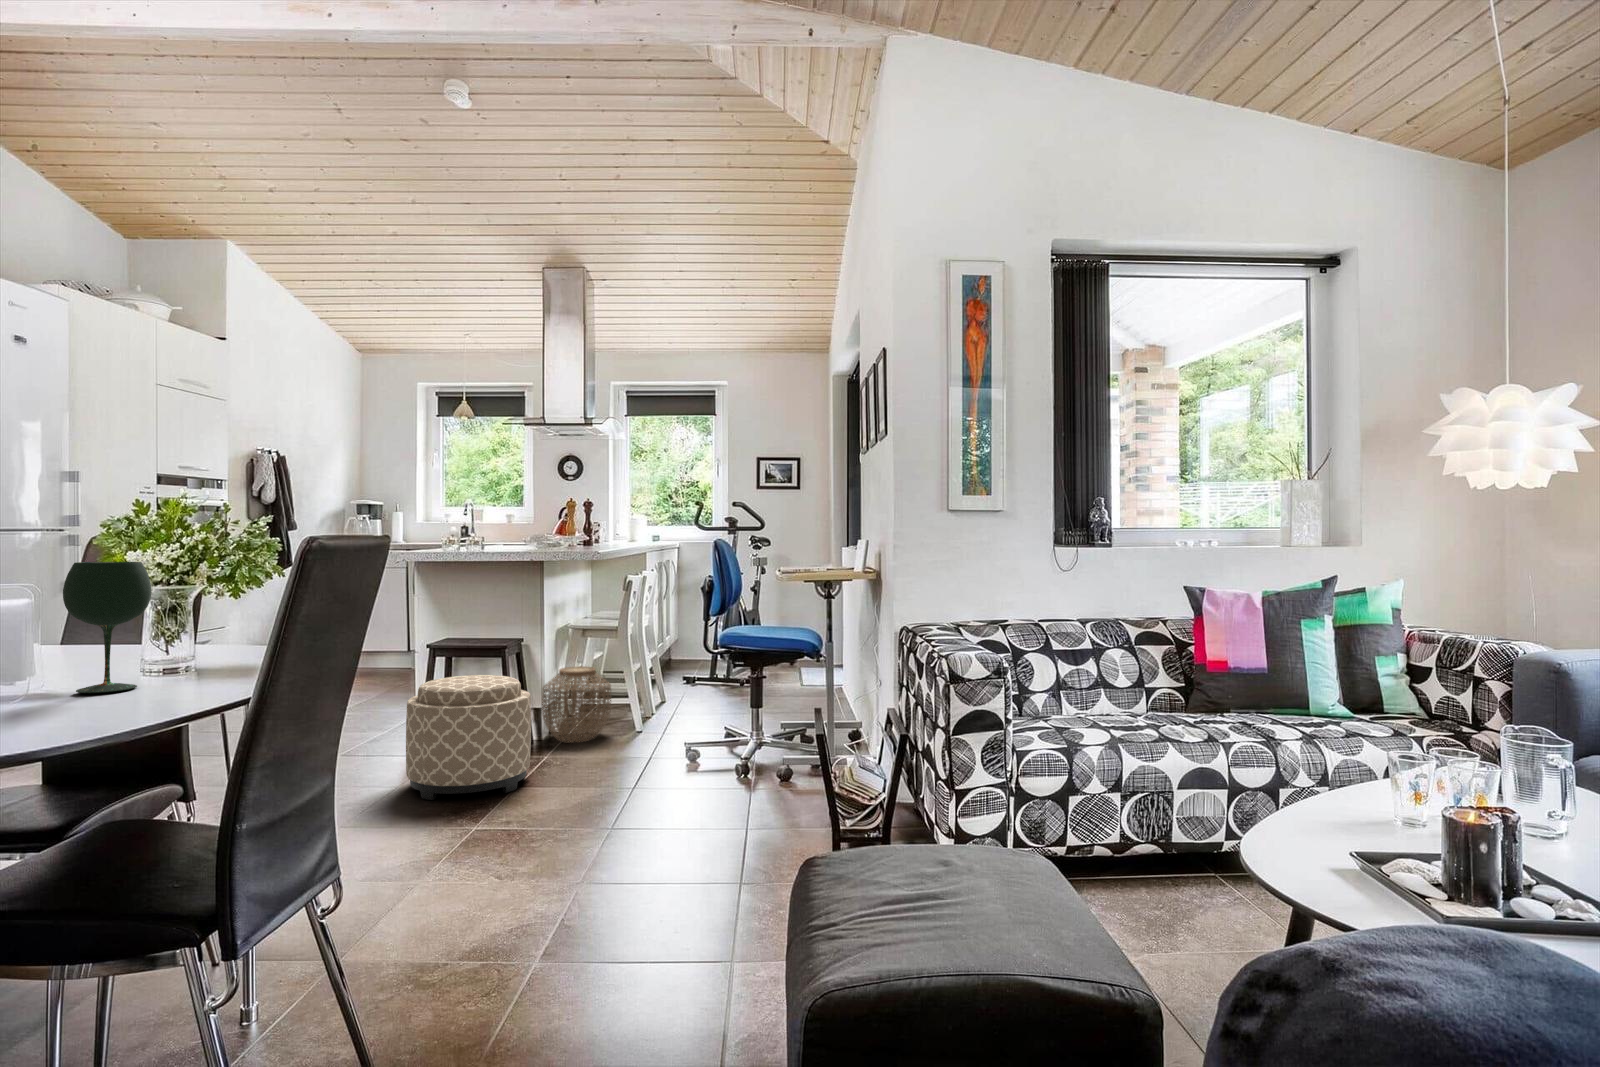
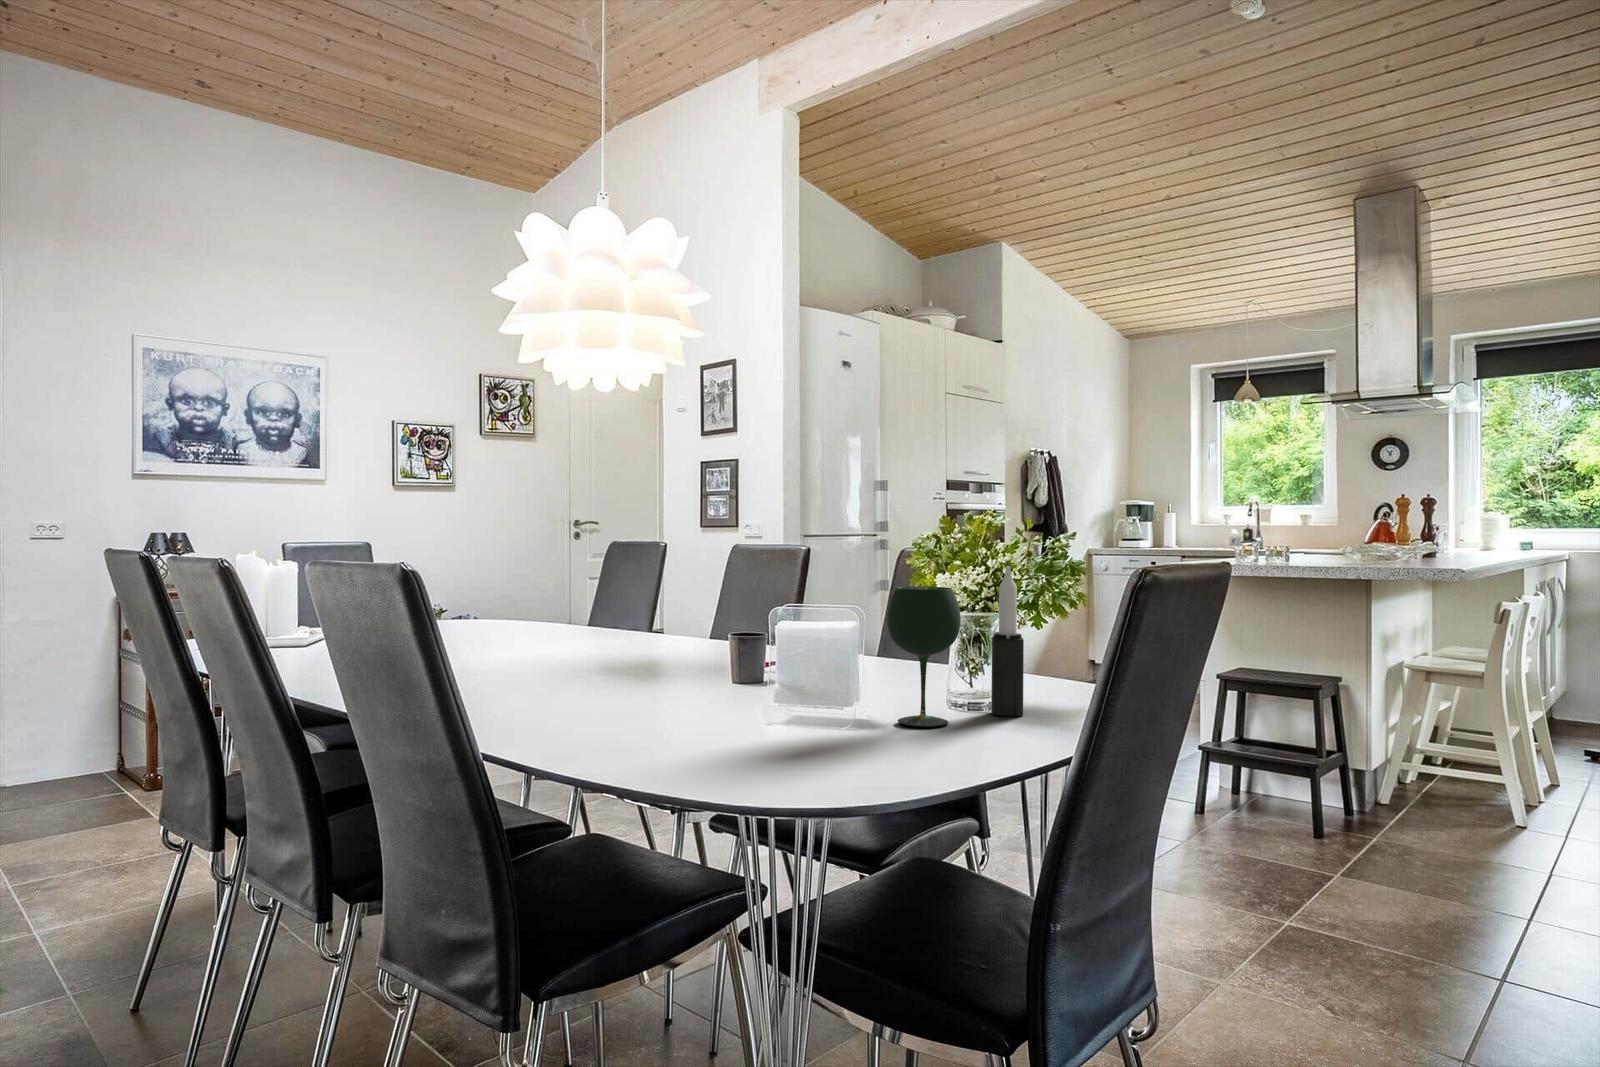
candle: none [187,542,221,676] -> present [991,566,1024,716]
woven basket: present [542,666,611,742] -> none [1367,722,1477,829]
ottoman: present [406,675,531,800] -> none [1195,719,1359,884]

